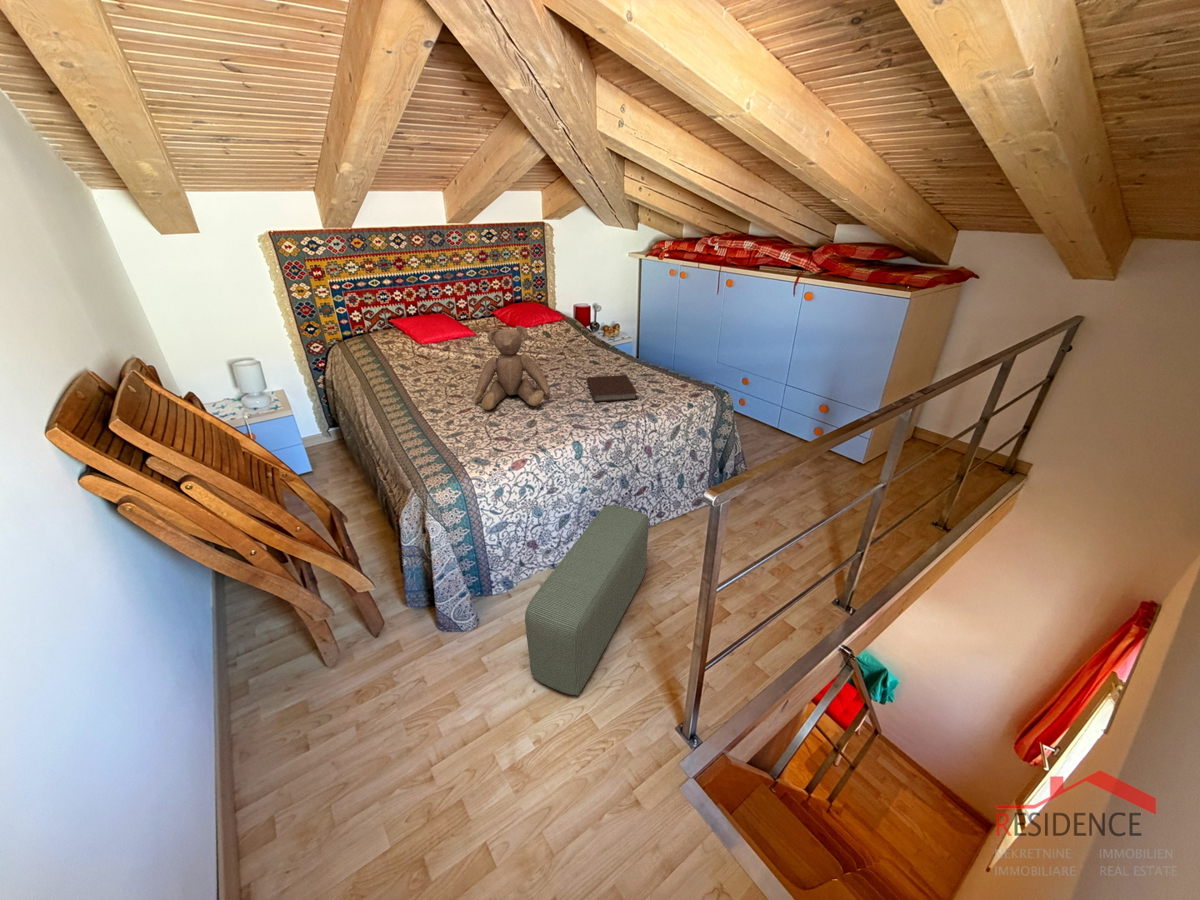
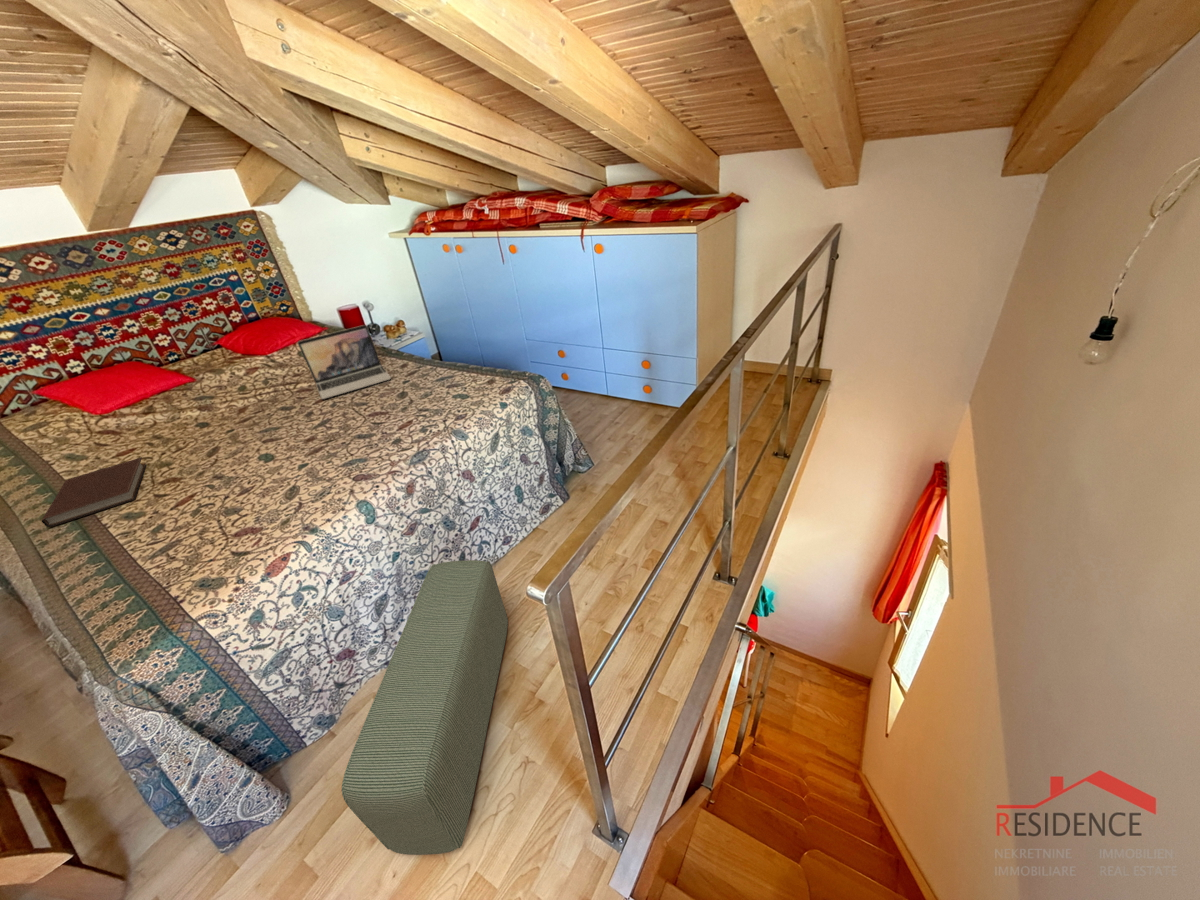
laptop: none [553,321,608,369] -> present [298,325,391,399]
teddy bear: present [473,326,550,410] -> none [181,360,312,491]
notebook: present [587,375,637,402] -> present [42,457,147,527]

